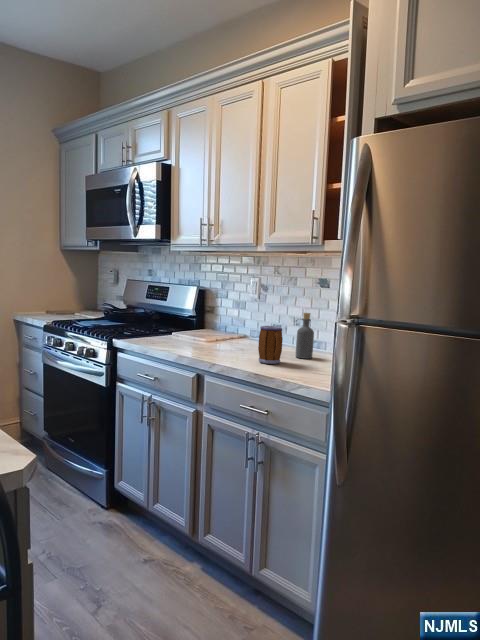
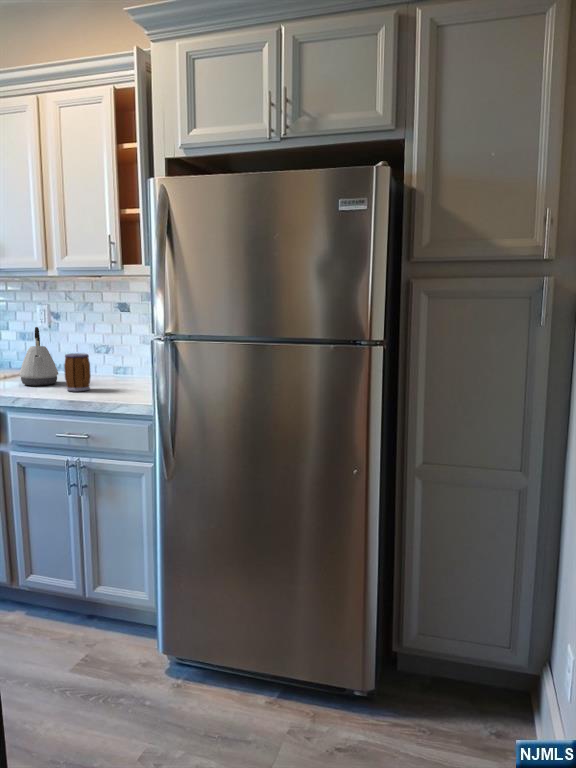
kettle: none [224,298,257,353] -> present [19,327,58,386]
bottle: present [296,313,314,359] -> none [102,338,120,384]

